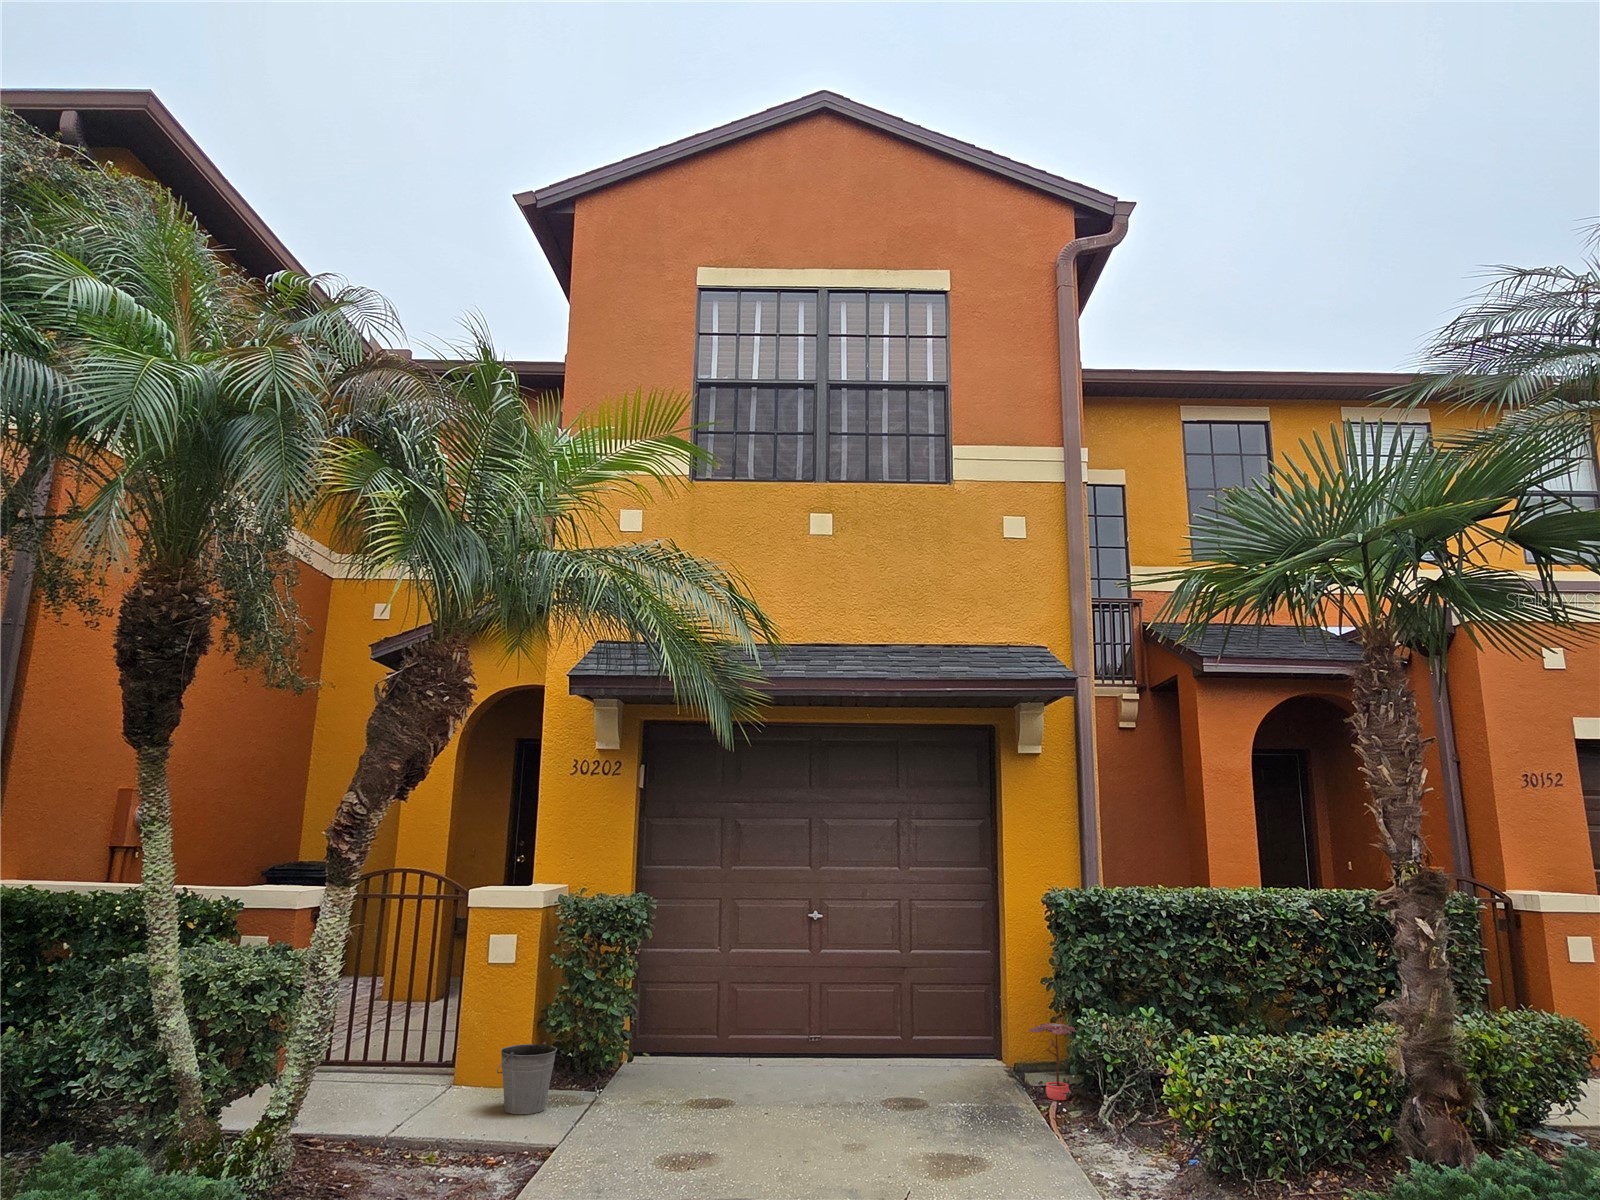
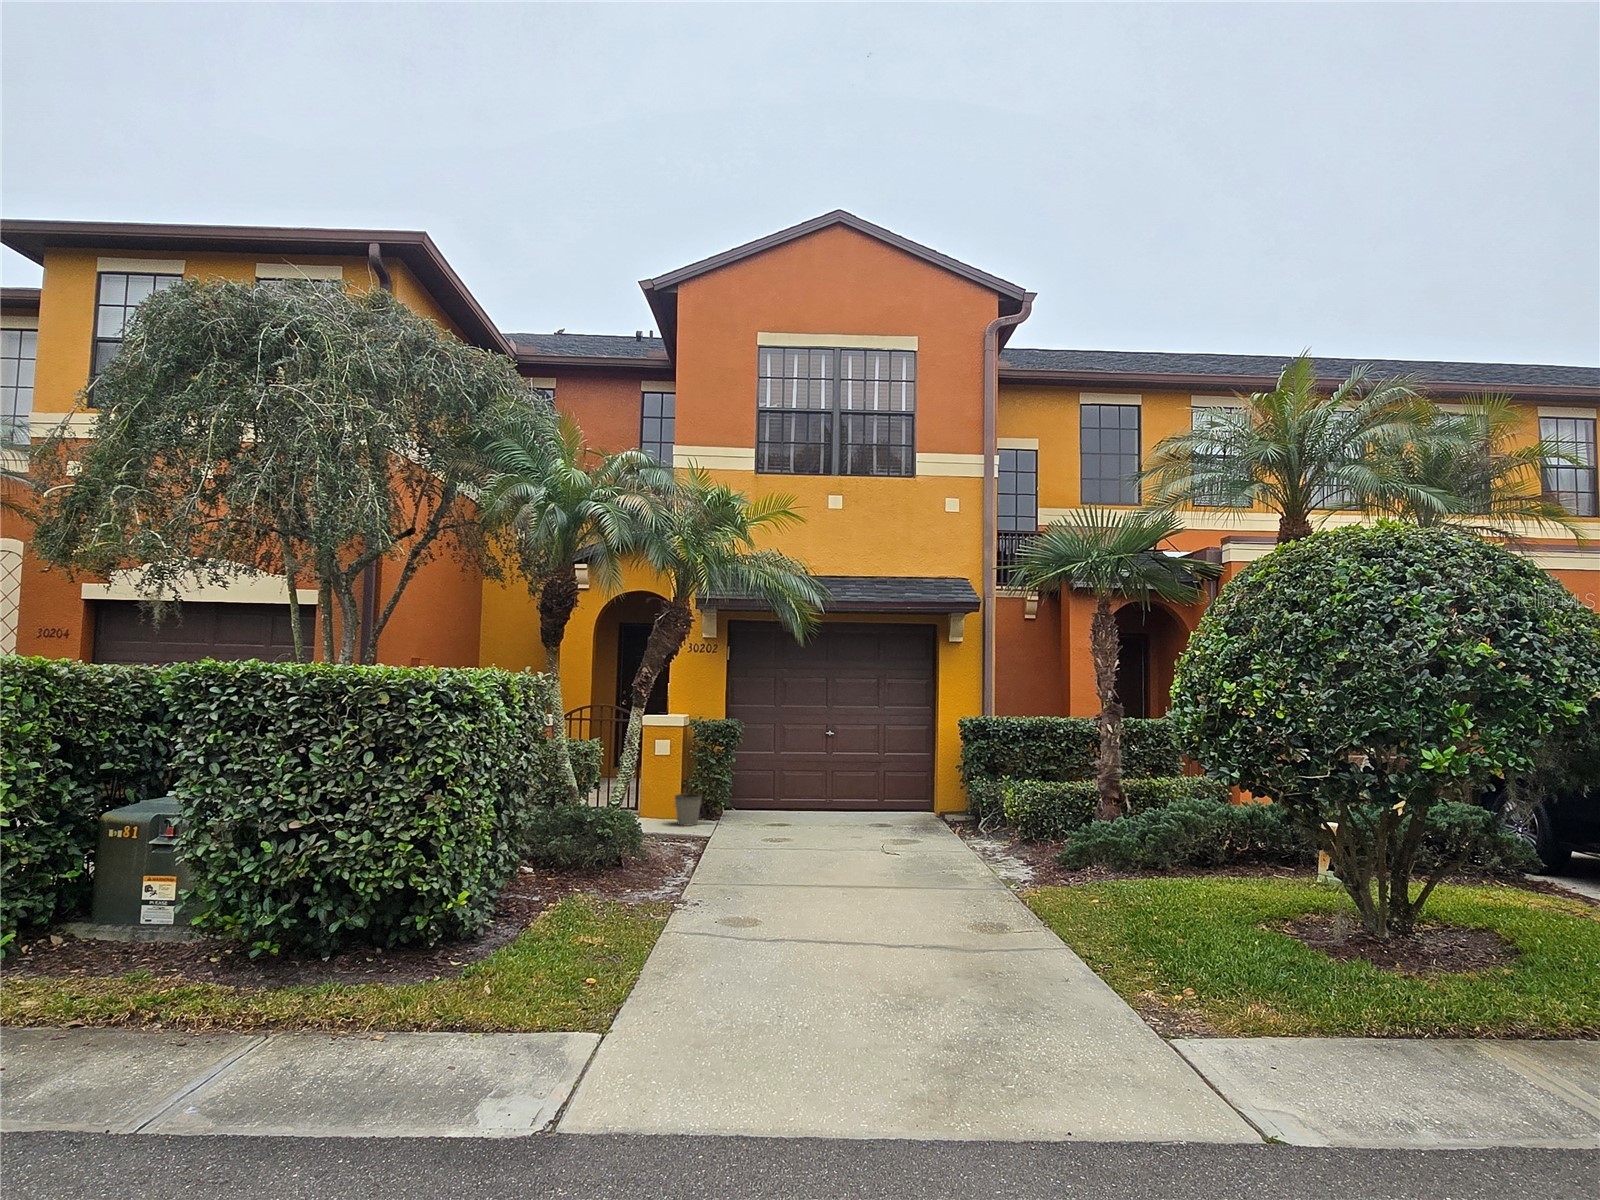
potted plant: present [1029,1023,1076,1100] -> none [946,786,974,823]

